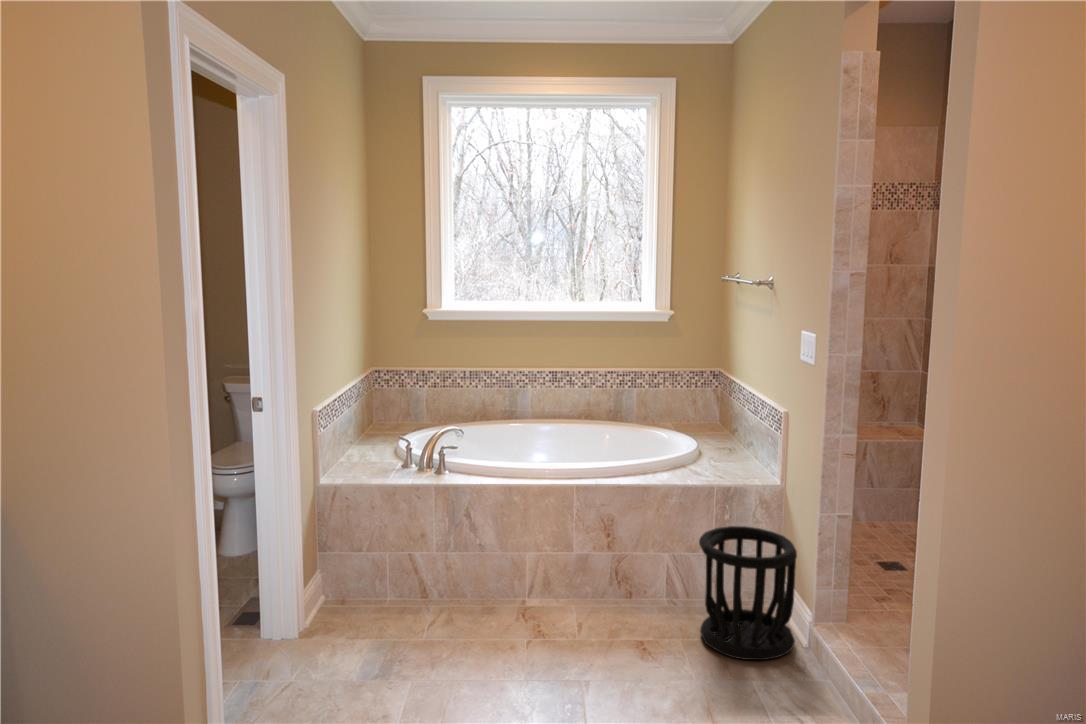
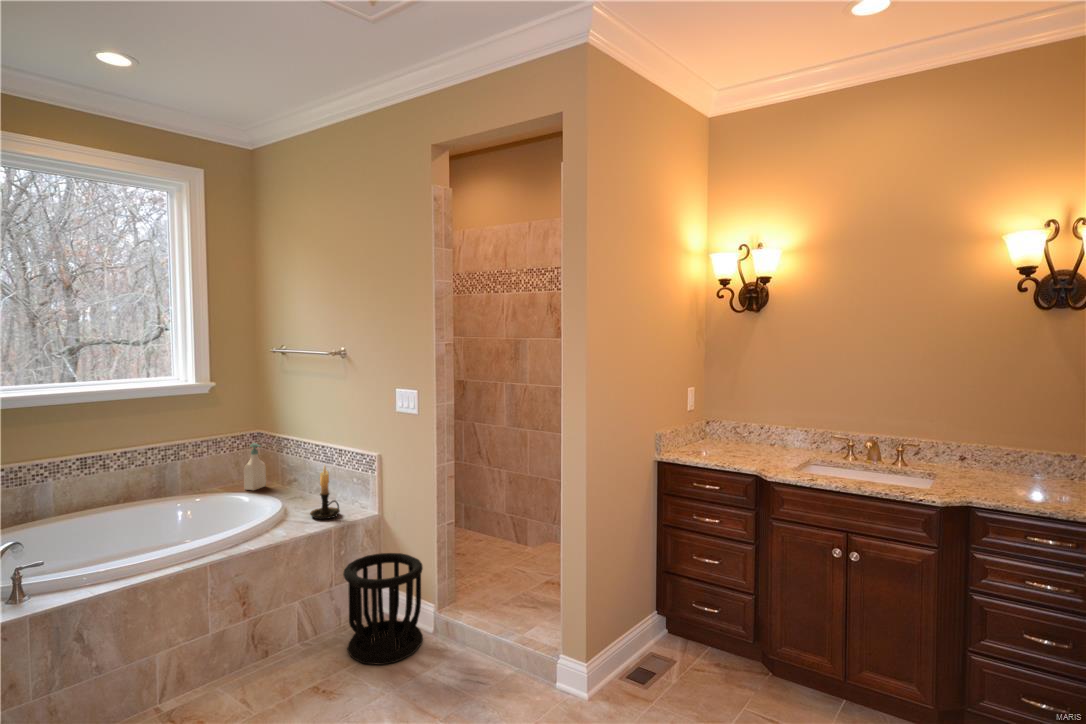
soap bottle: none [690,381,714,432] -> present [244,443,266,490]
candle holder: none [712,410,746,476] -> present [310,465,340,519]

